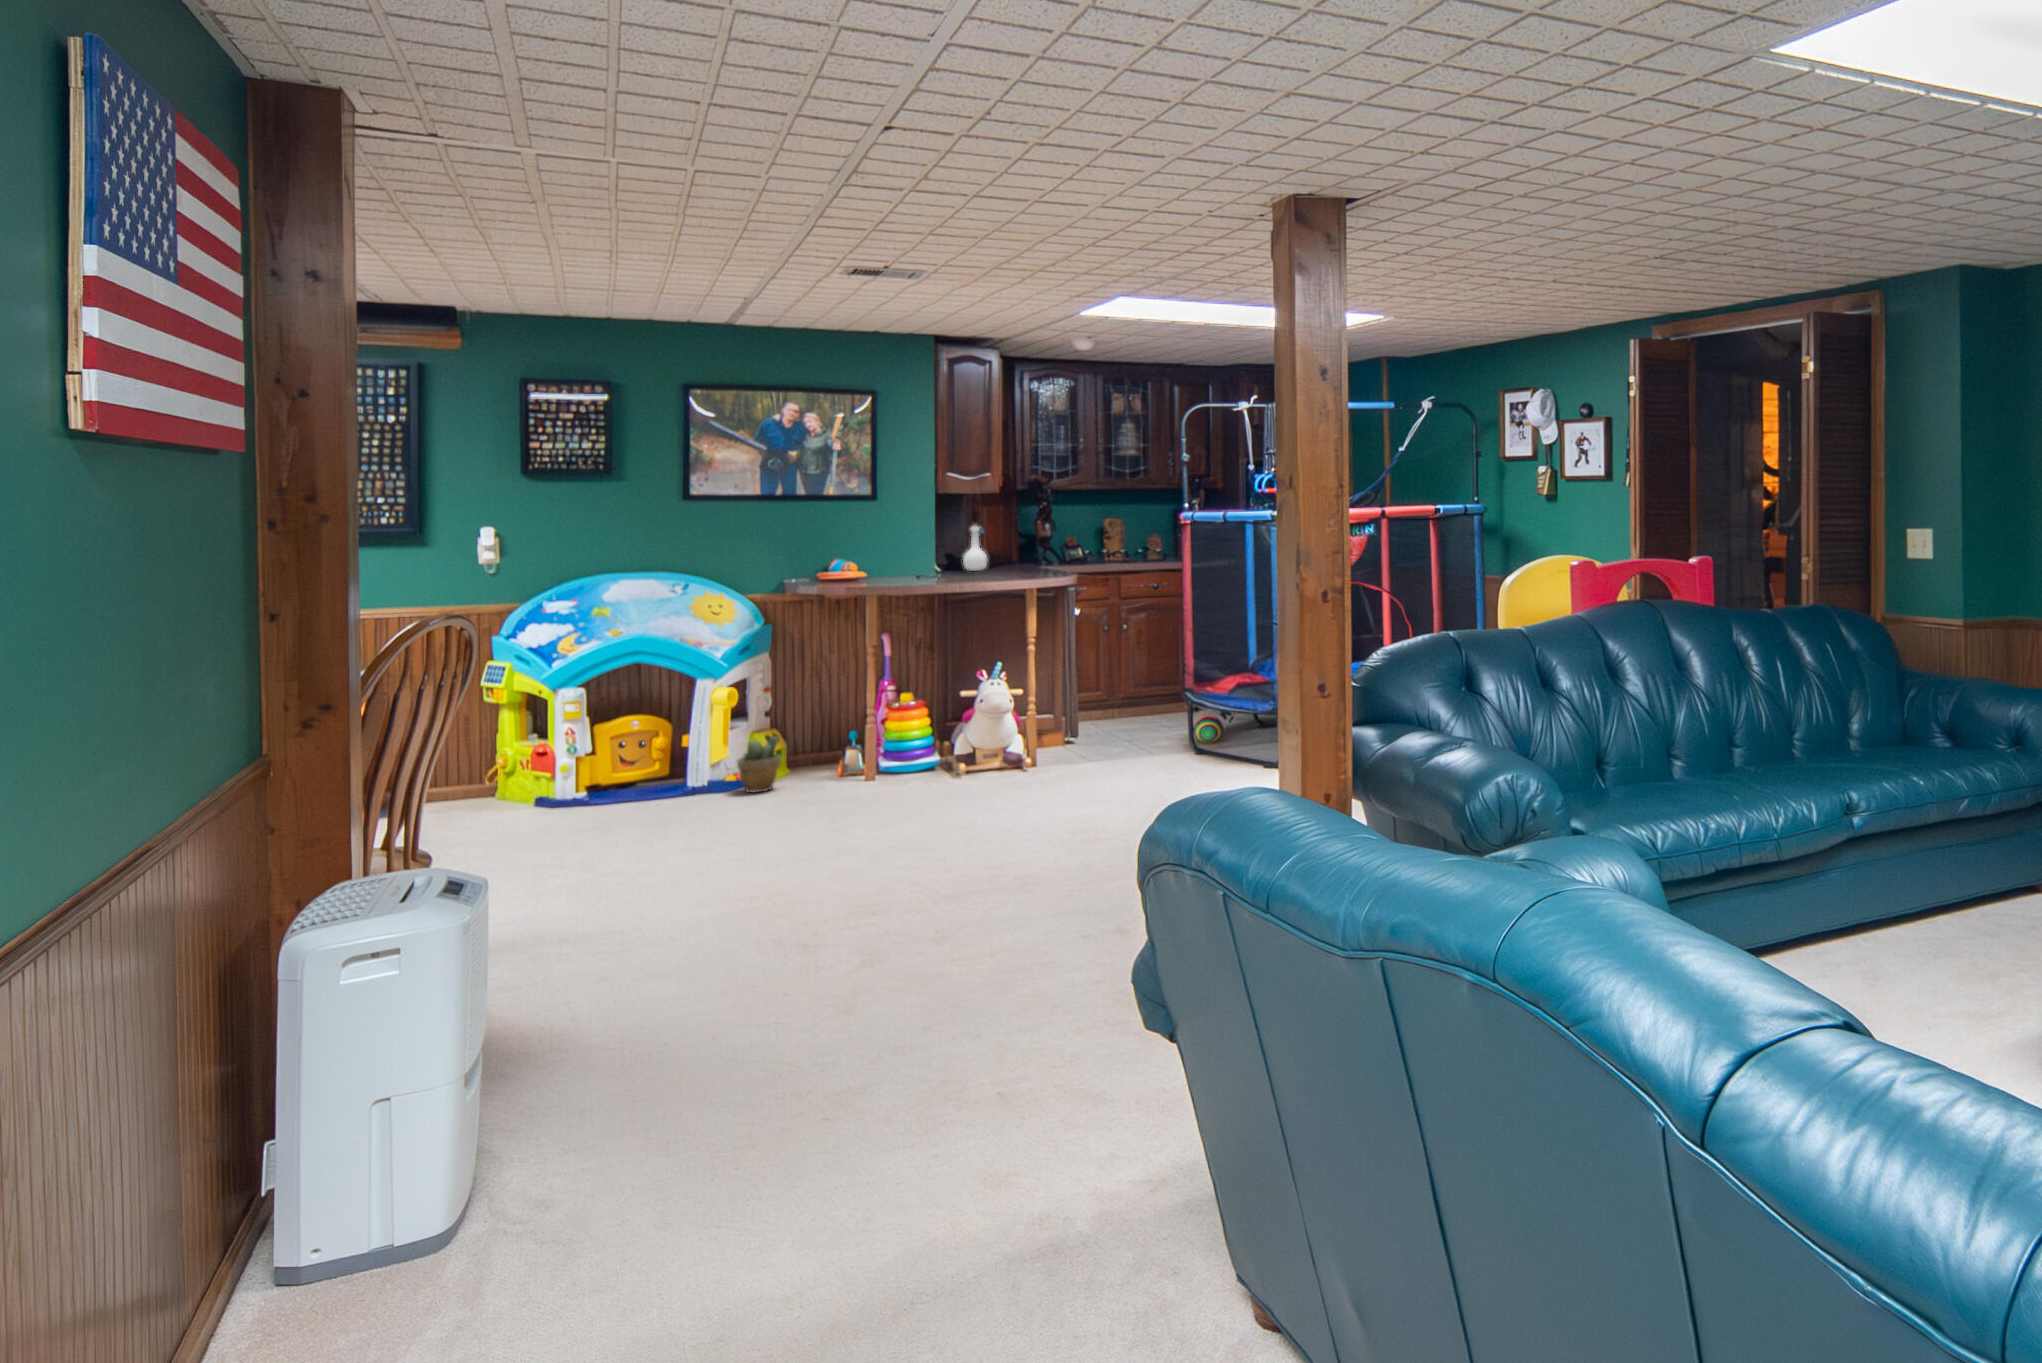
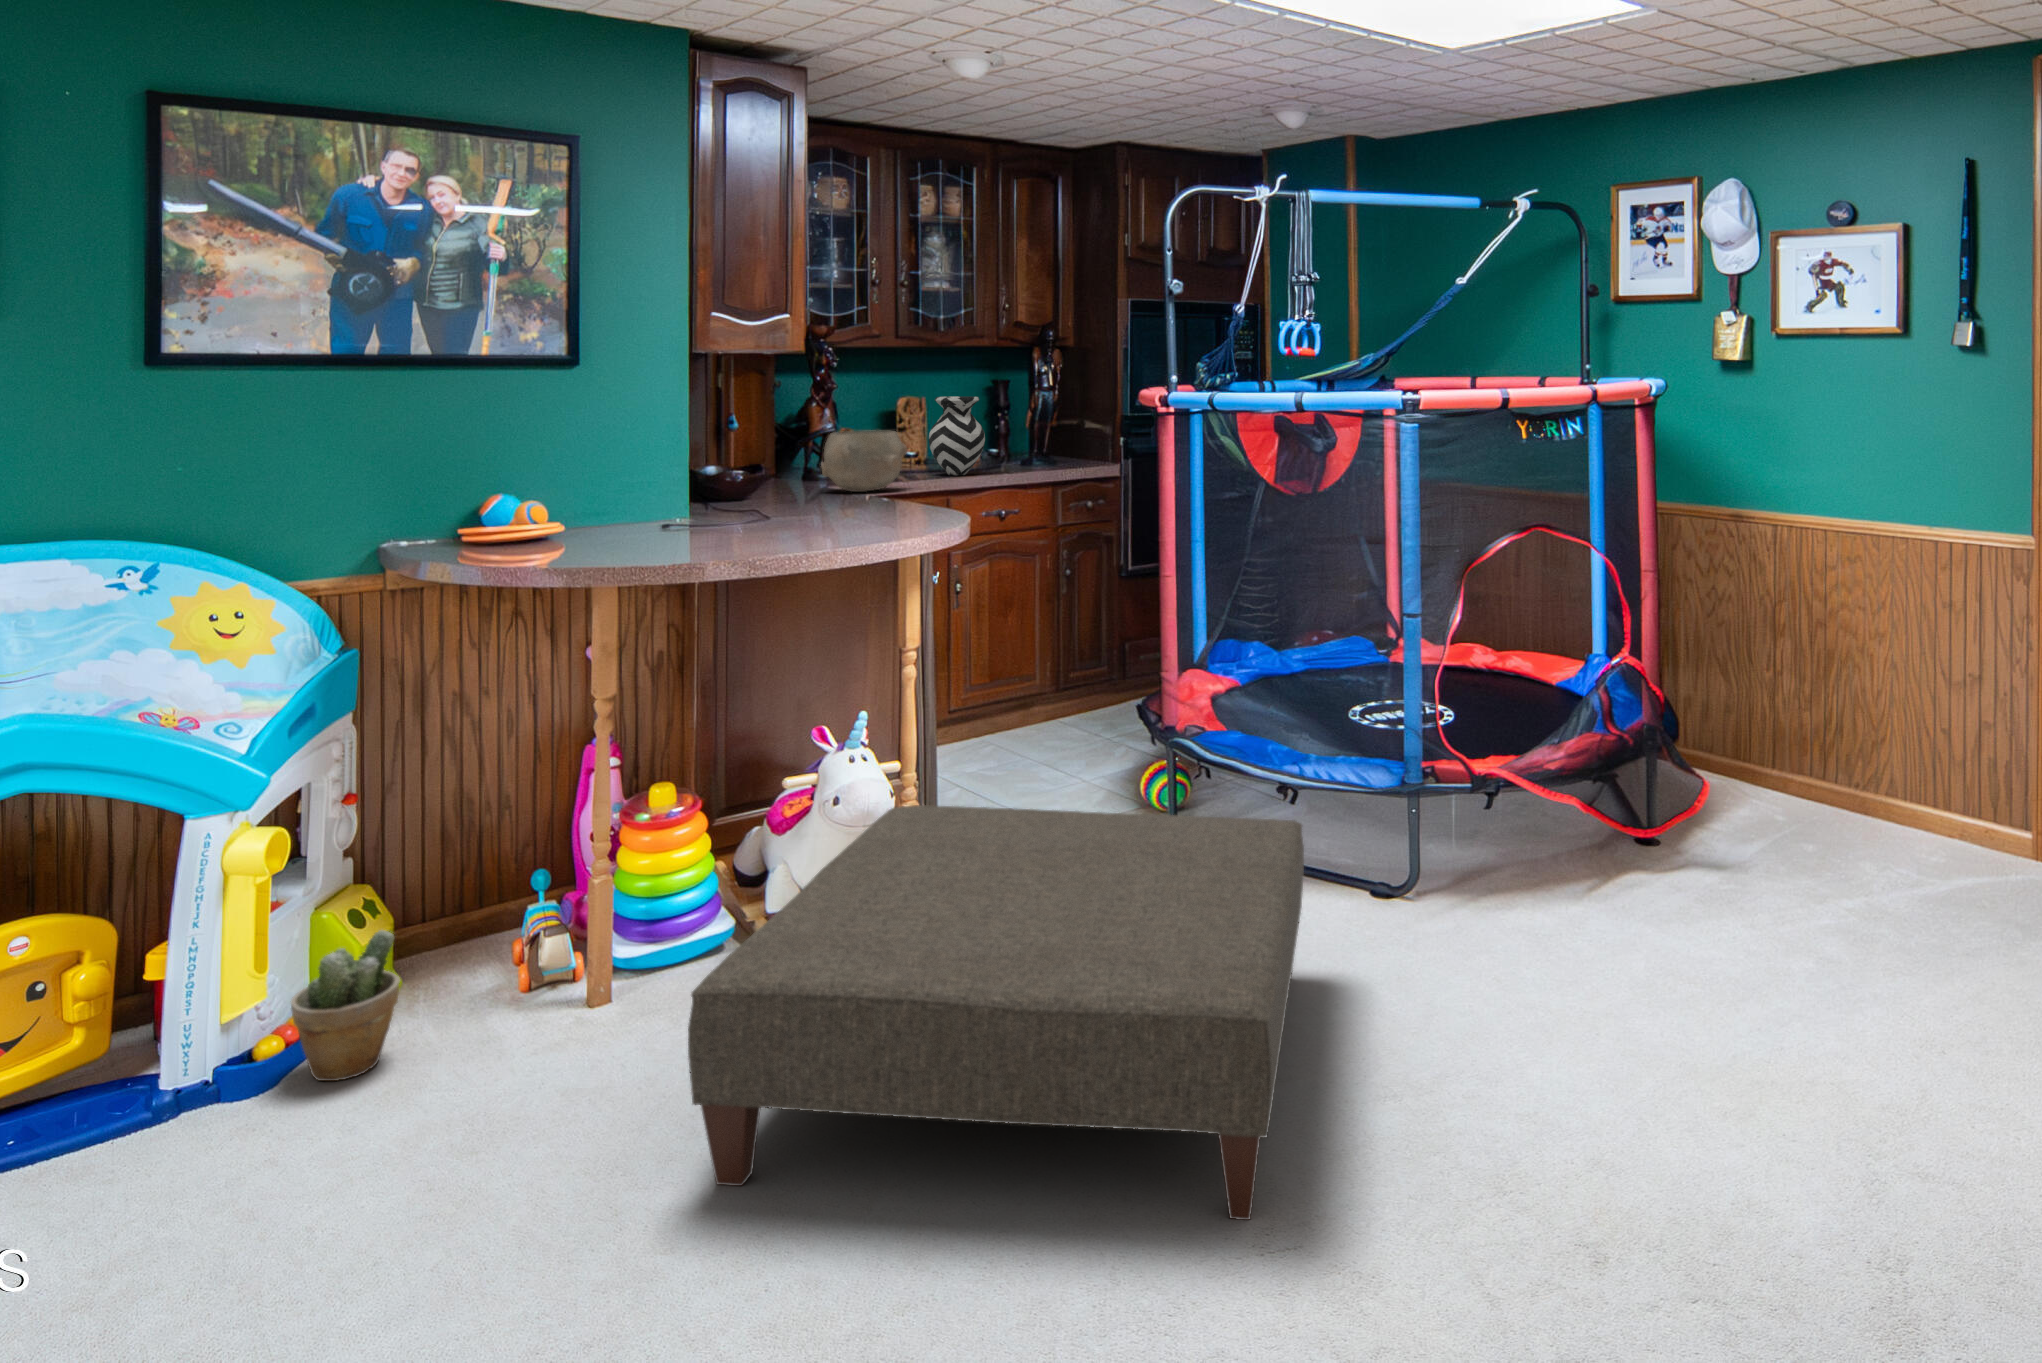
vase: none [1107,517,1140,562] -> present [929,396,985,475]
bottle: present [963,523,987,571] -> none [732,413,778,508]
bowl: none [1026,534,1074,567] -> present [821,430,907,492]
ottoman: none [867,701,1178,826] -> present [688,805,1304,1220]

